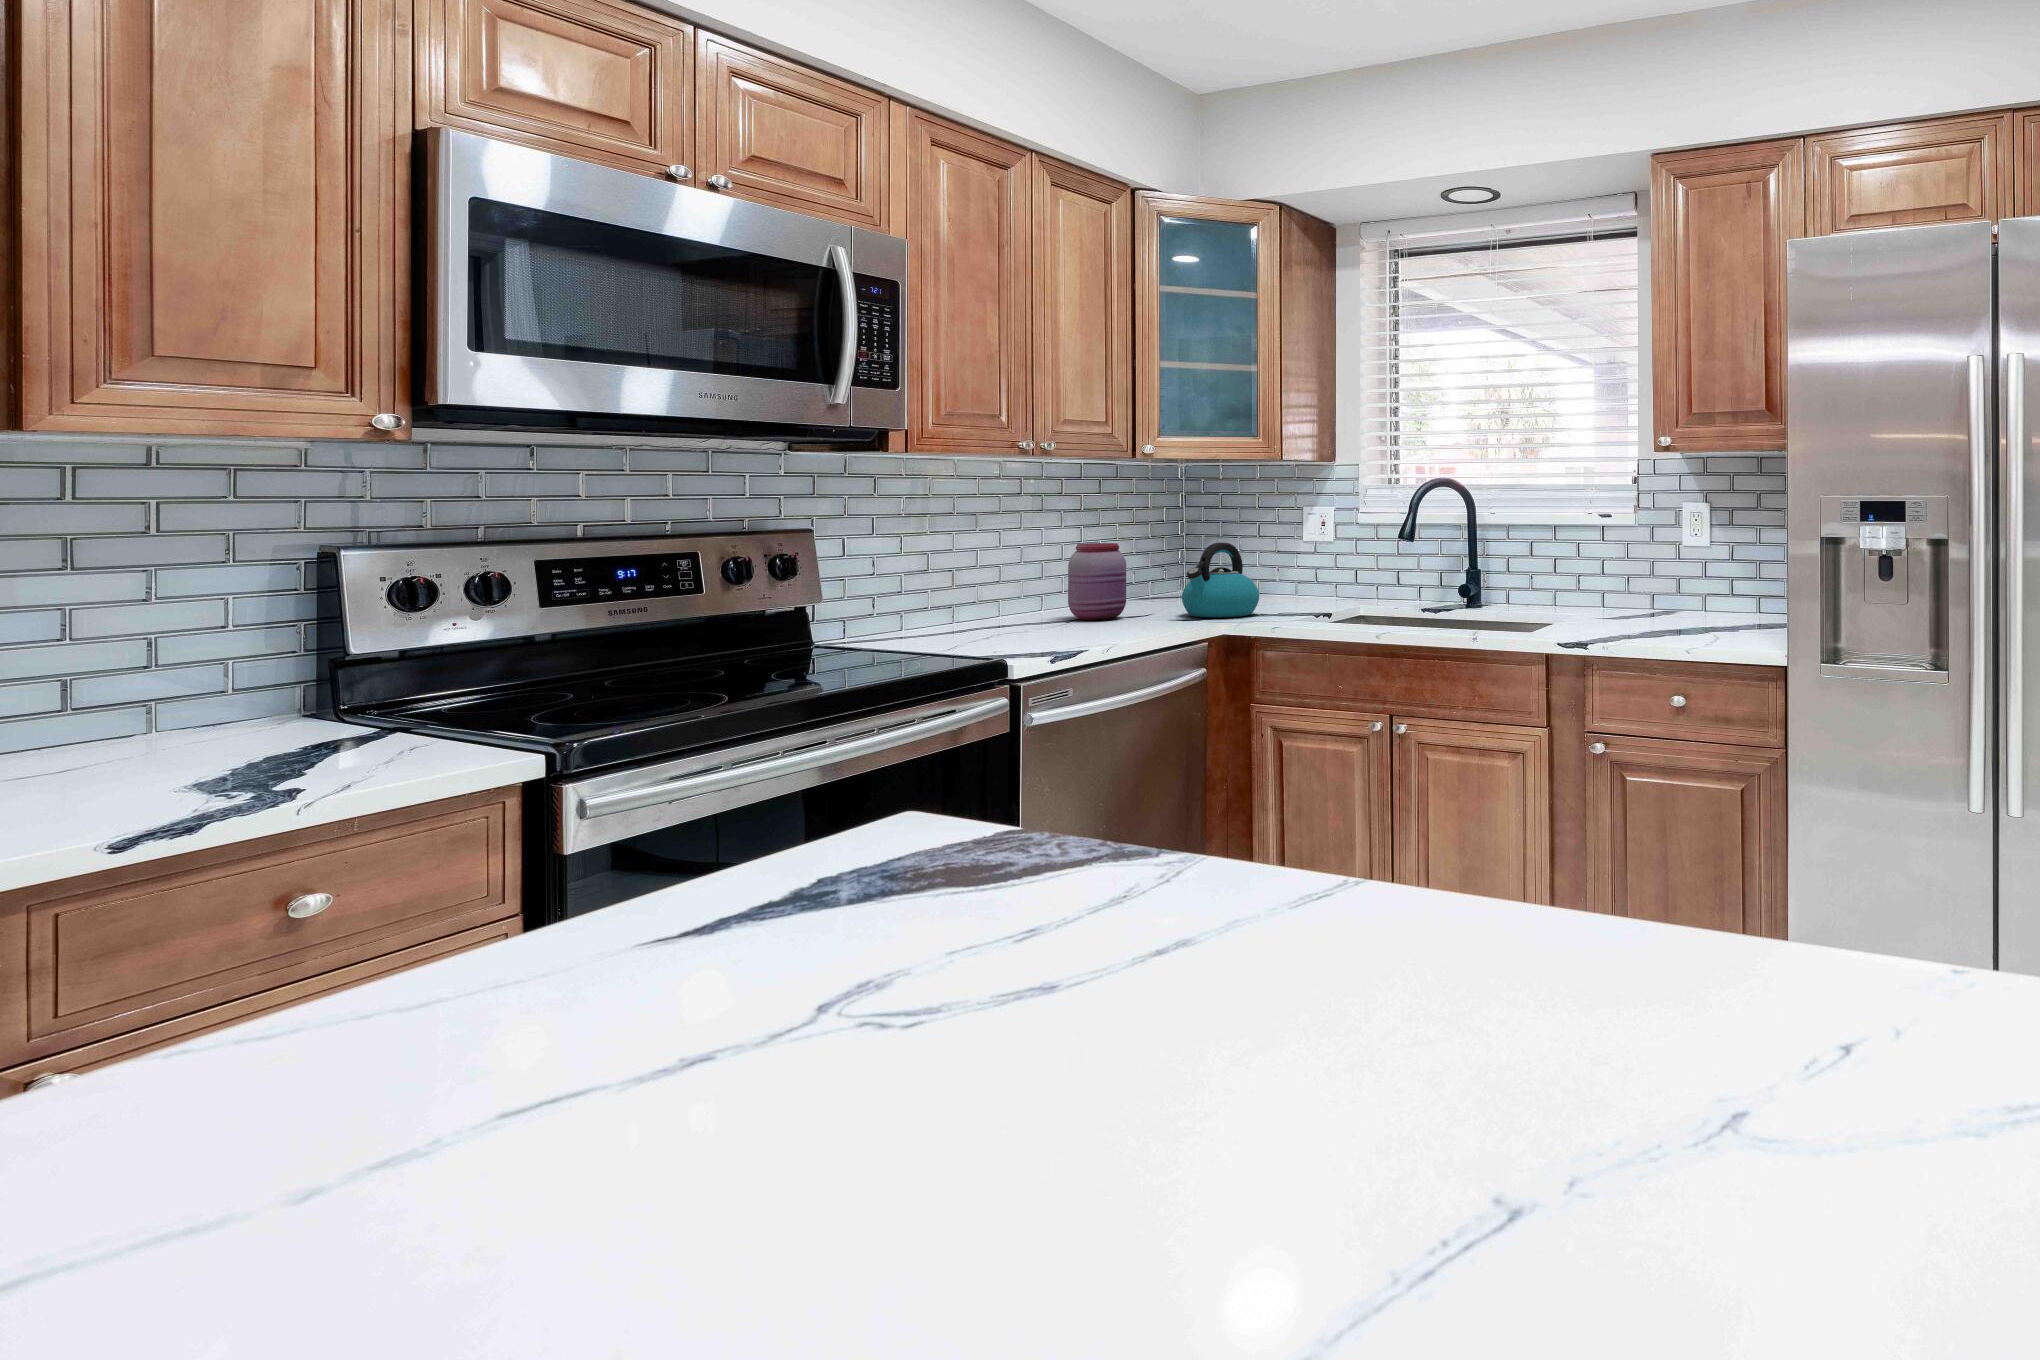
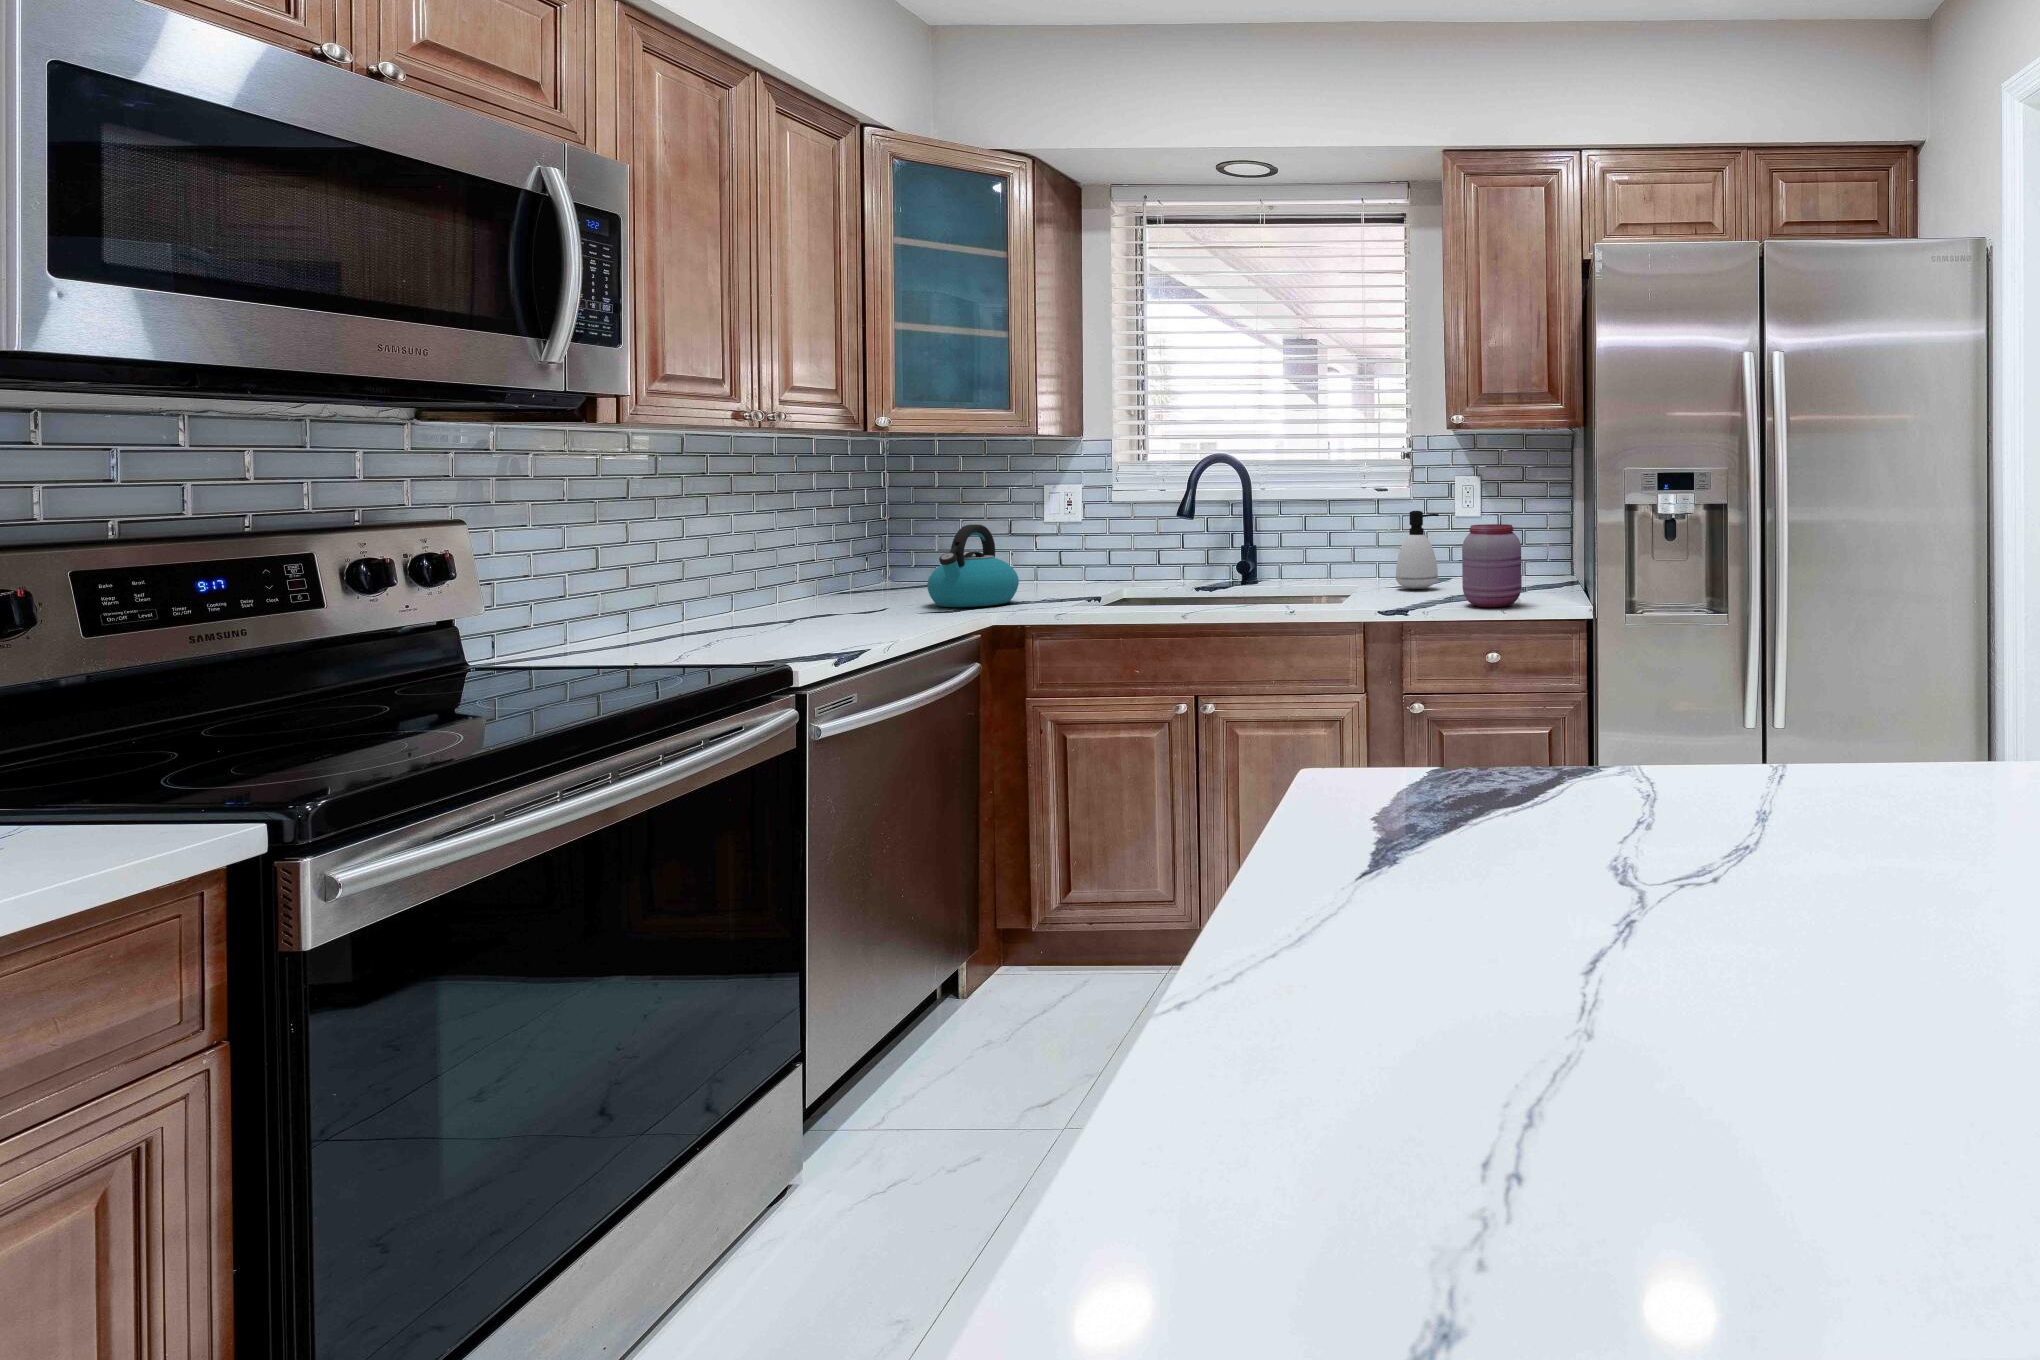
soap dispenser: none [1614,539,1658,620] -> present [1396,511,1439,589]
jar: present [1068,543,1126,620] -> present [1462,524,1522,607]

